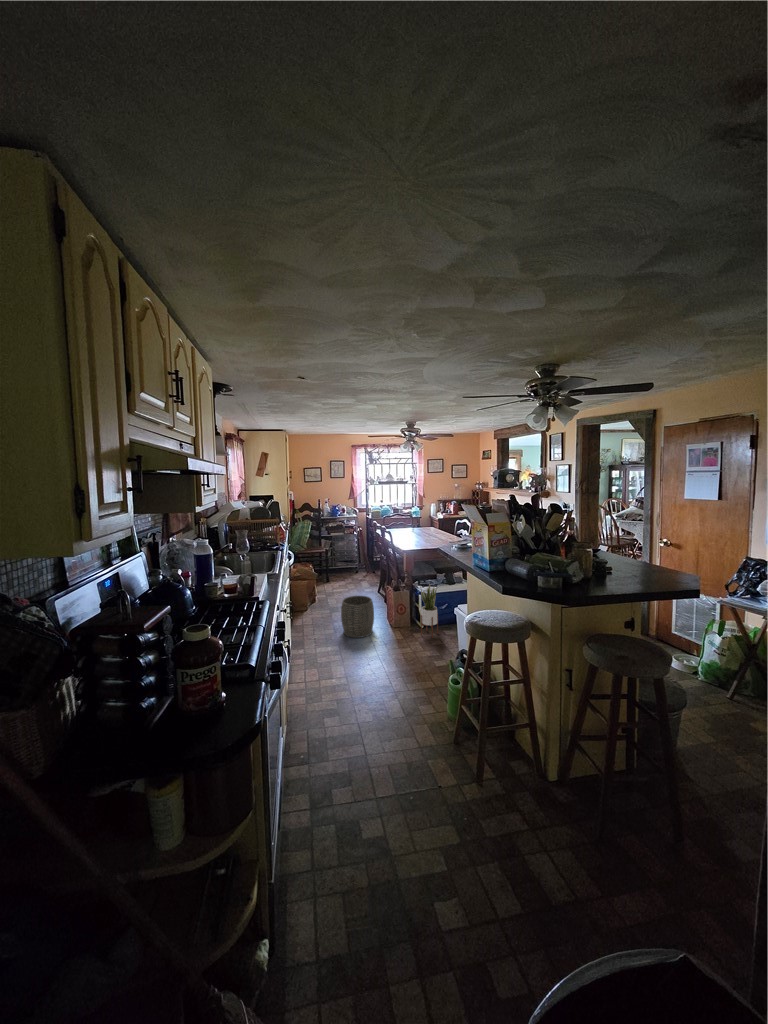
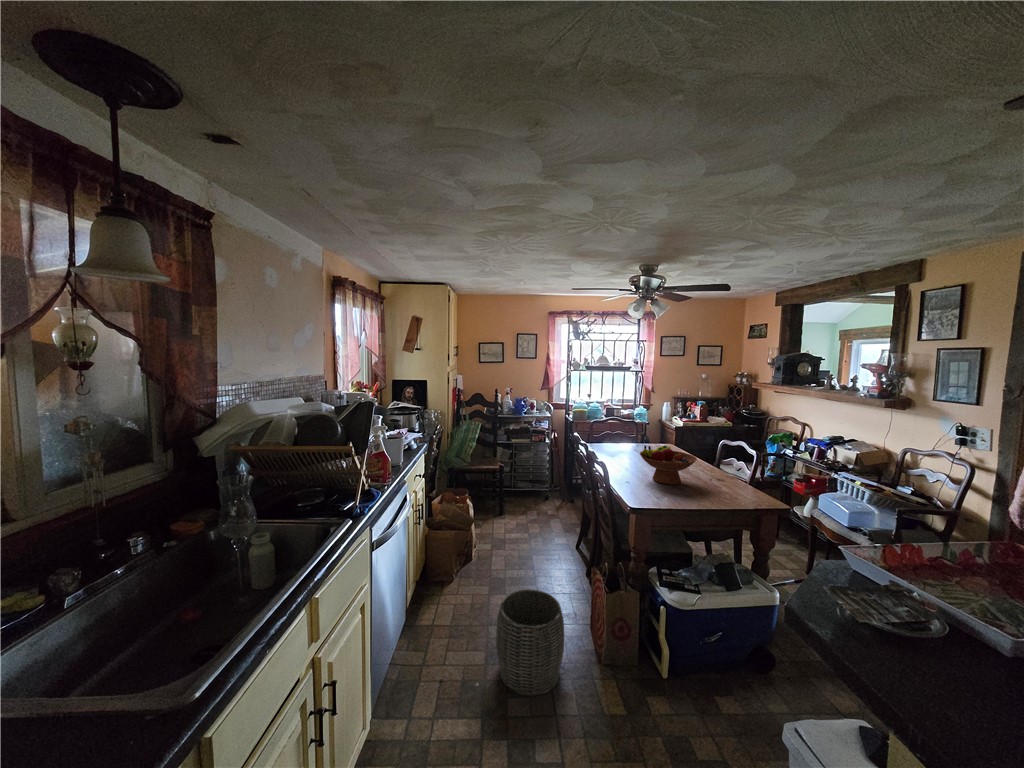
fruit bowl: none [409,523,437,542] -> present [640,446,697,485]
potted plant: present [420,584,438,638] -> none [668,600,710,732]

